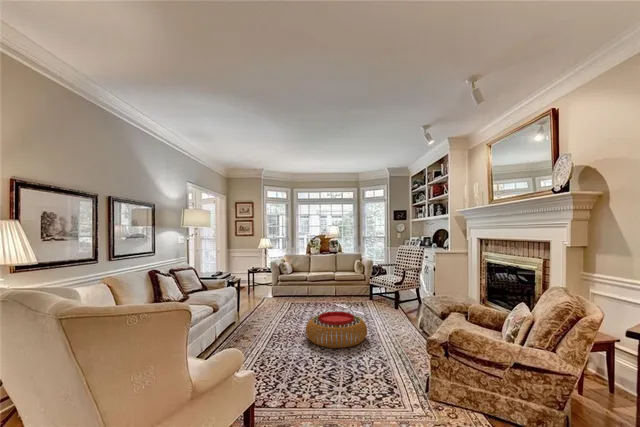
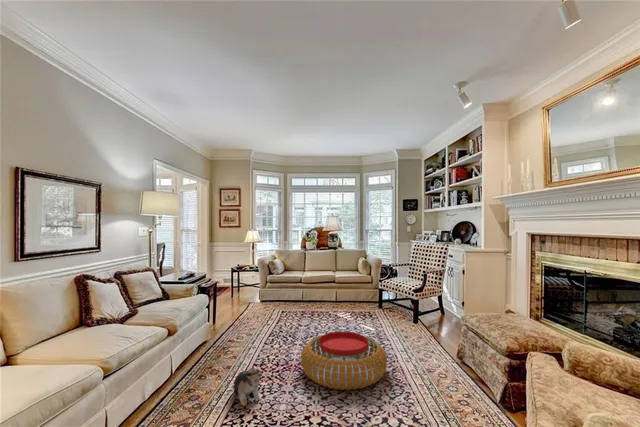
plush toy: none [259,331,280,356] -> present [234,368,262,406]

